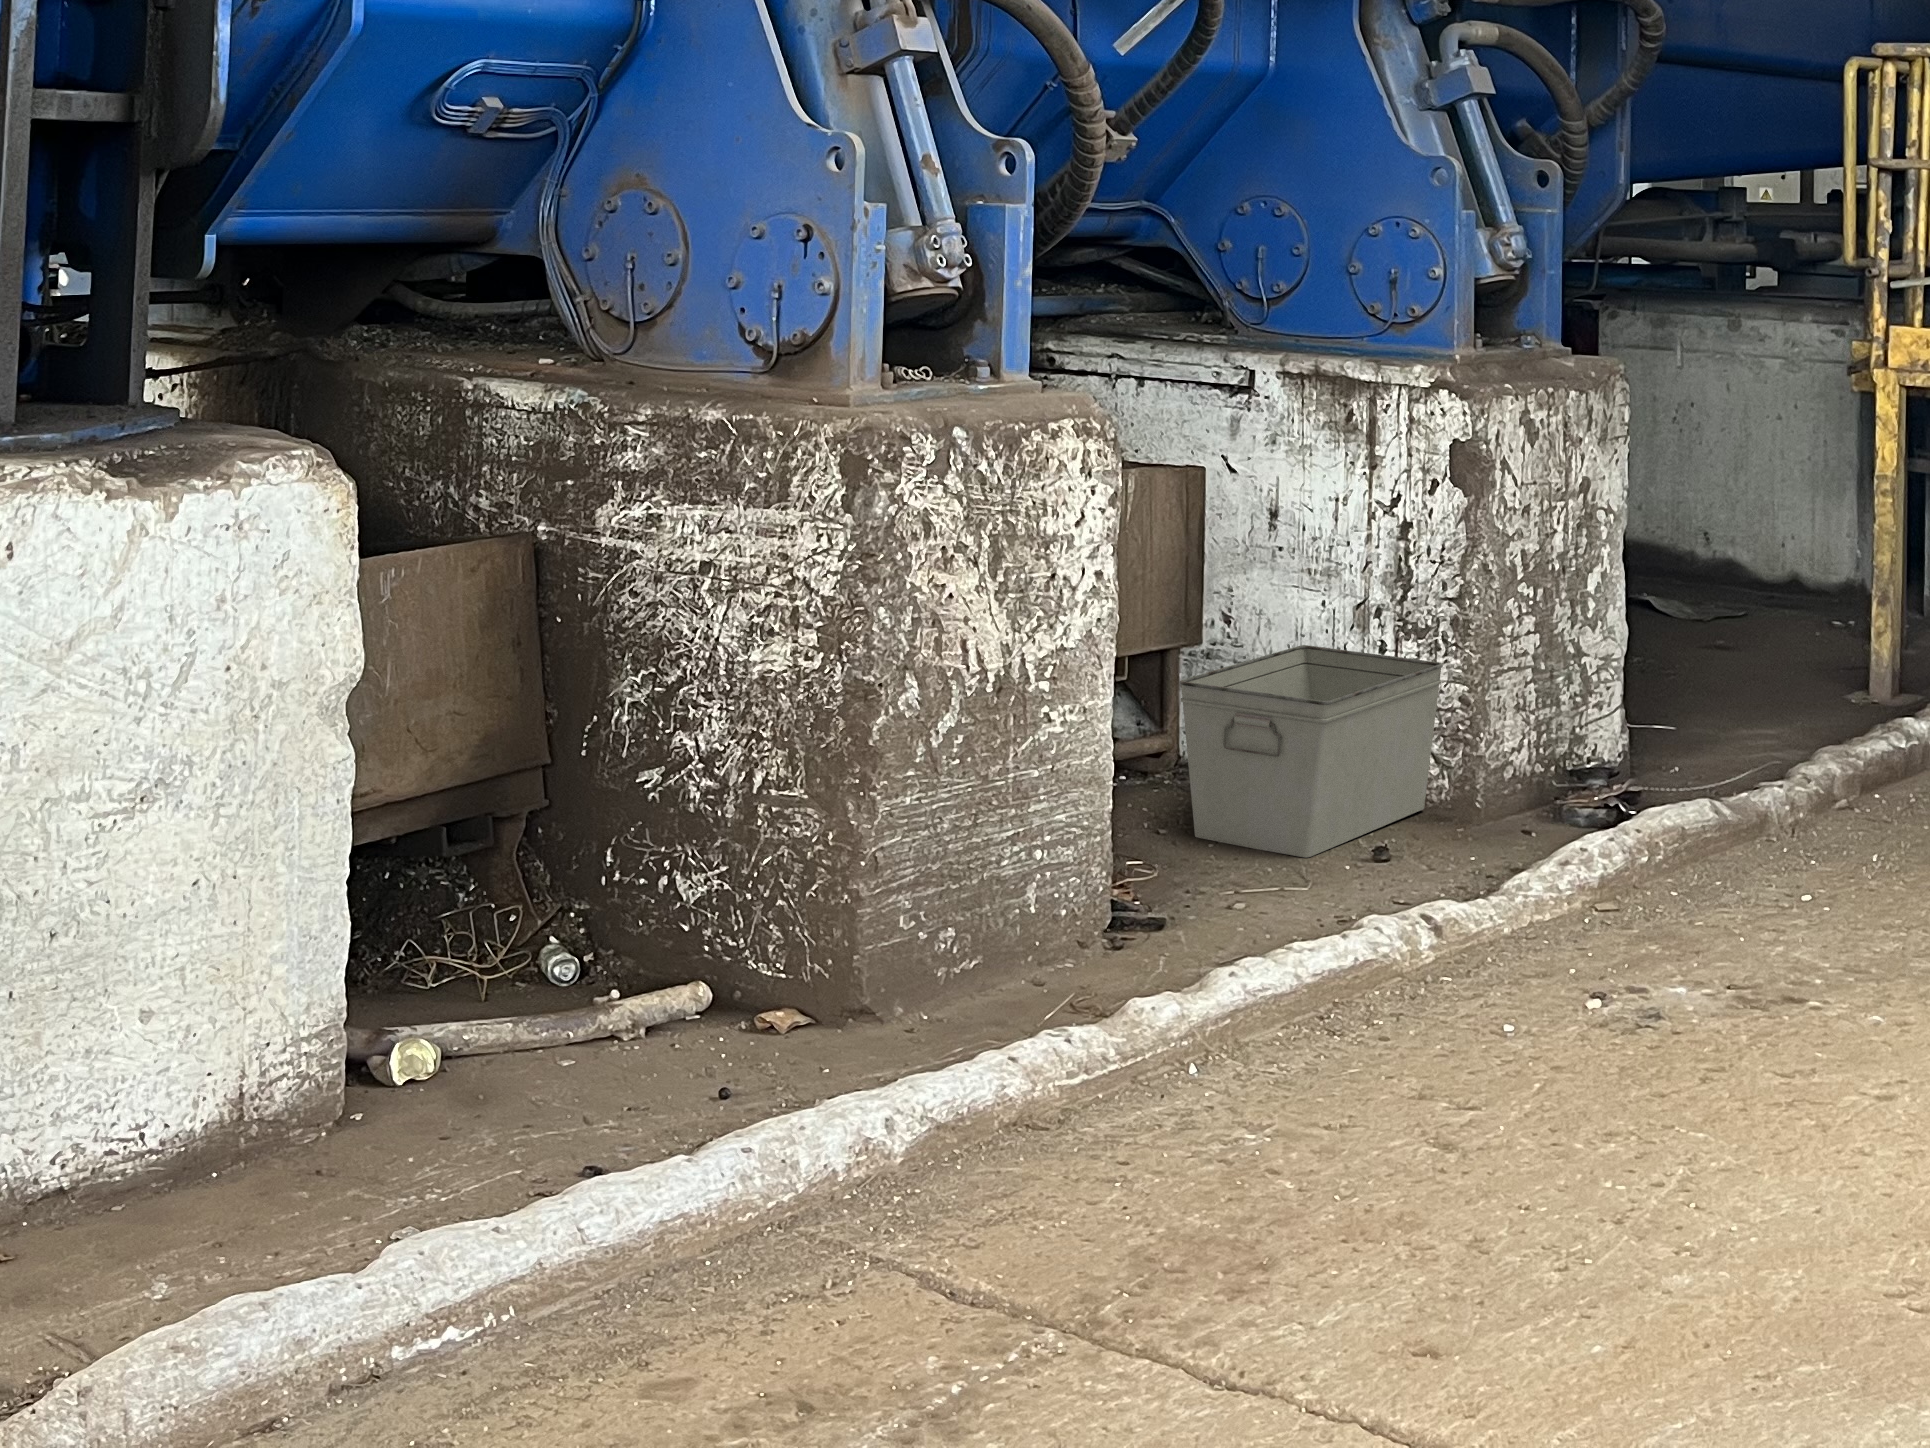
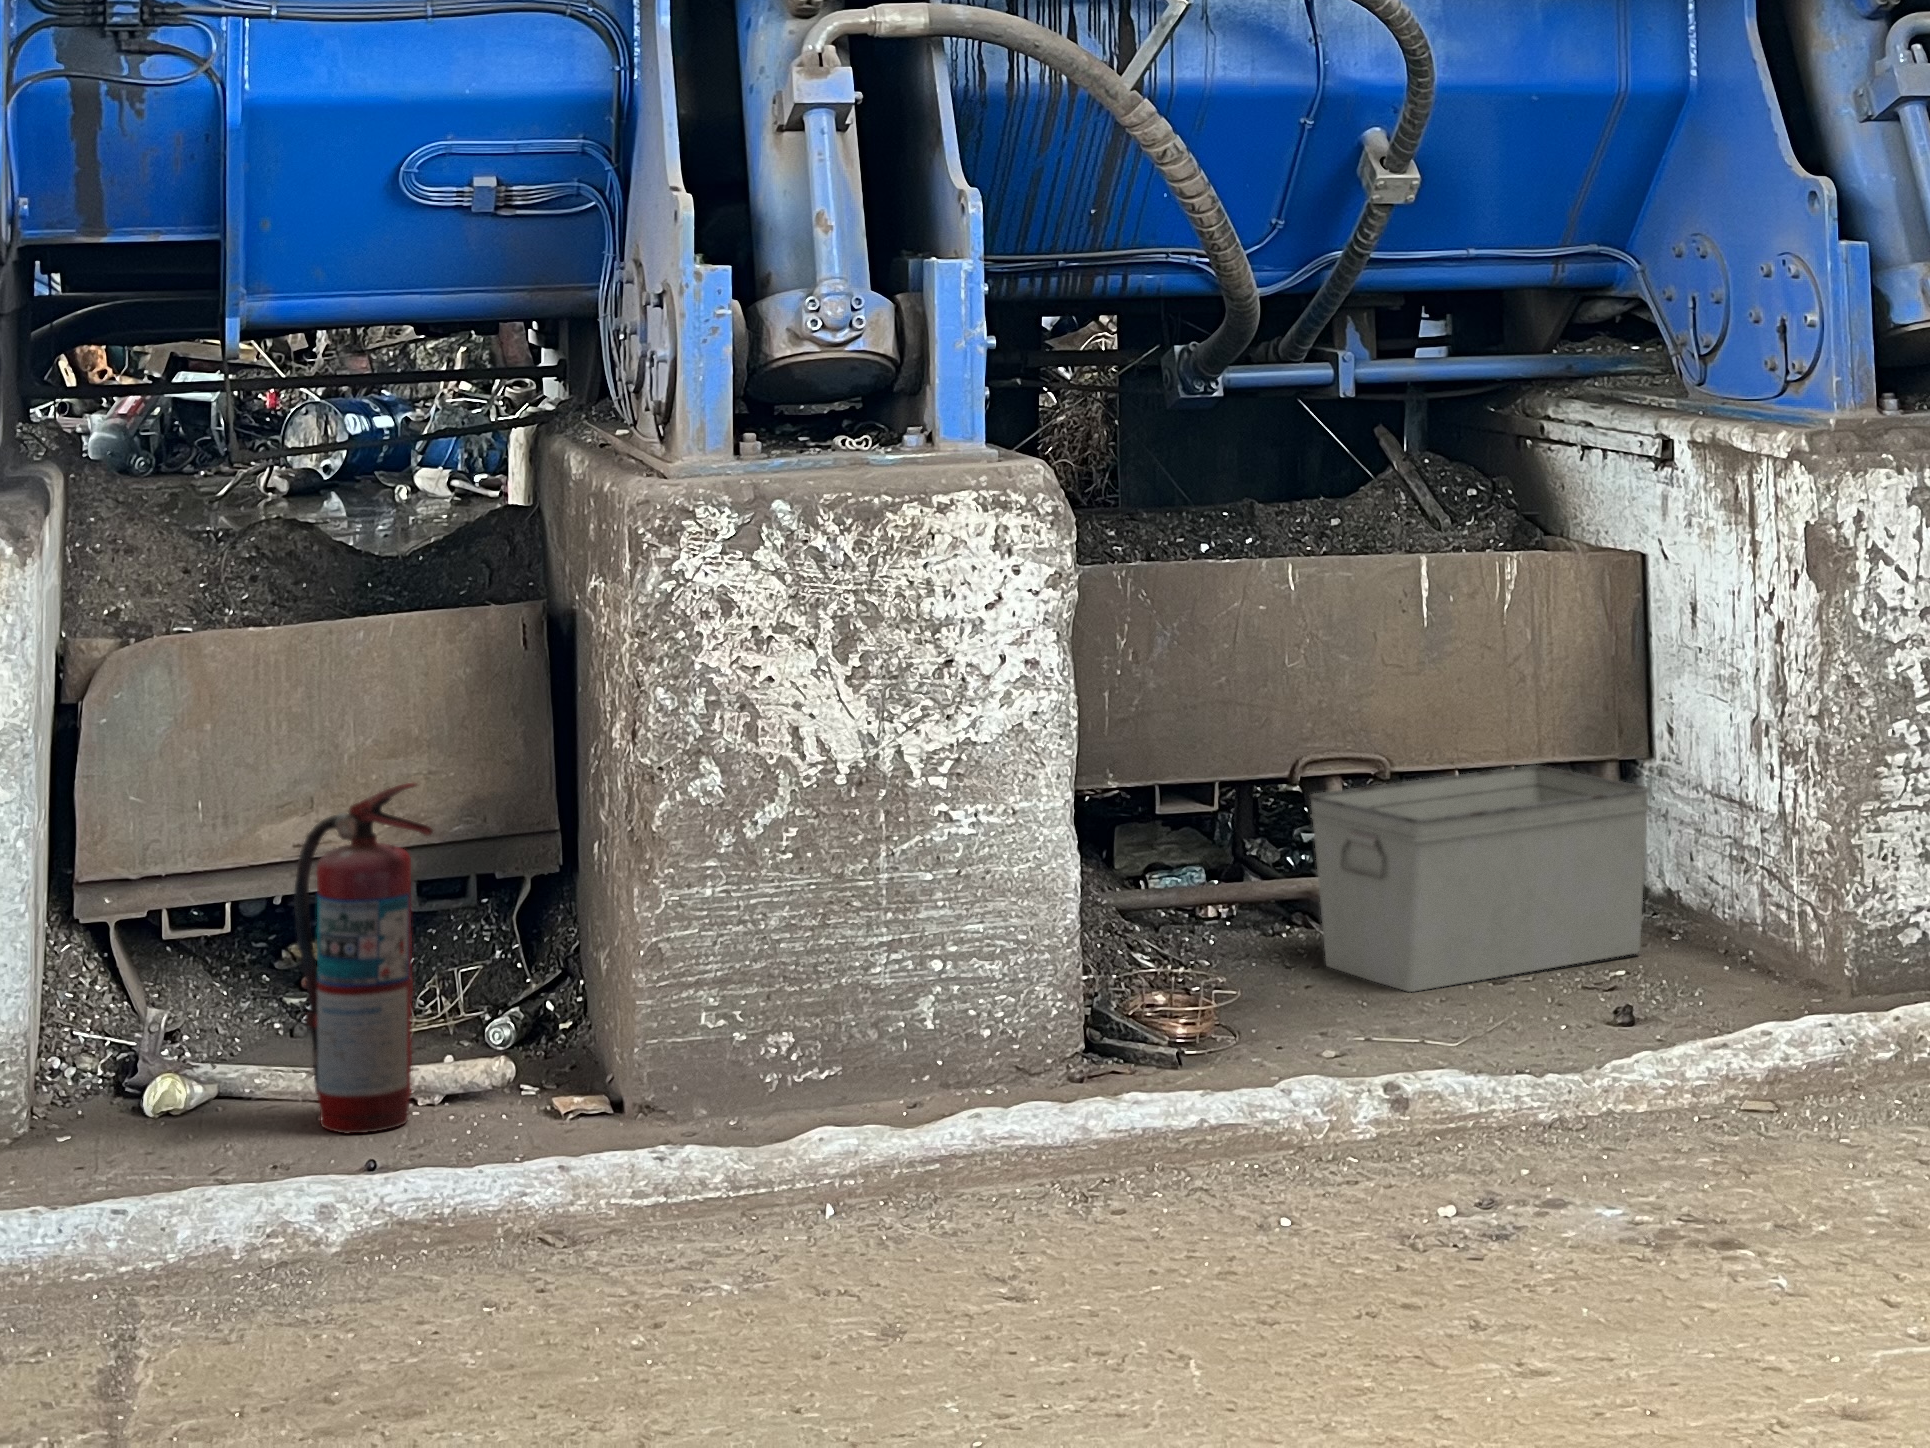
fire extinguisher: none [531,715,701,1083] -> present [294,783,433,1133]

